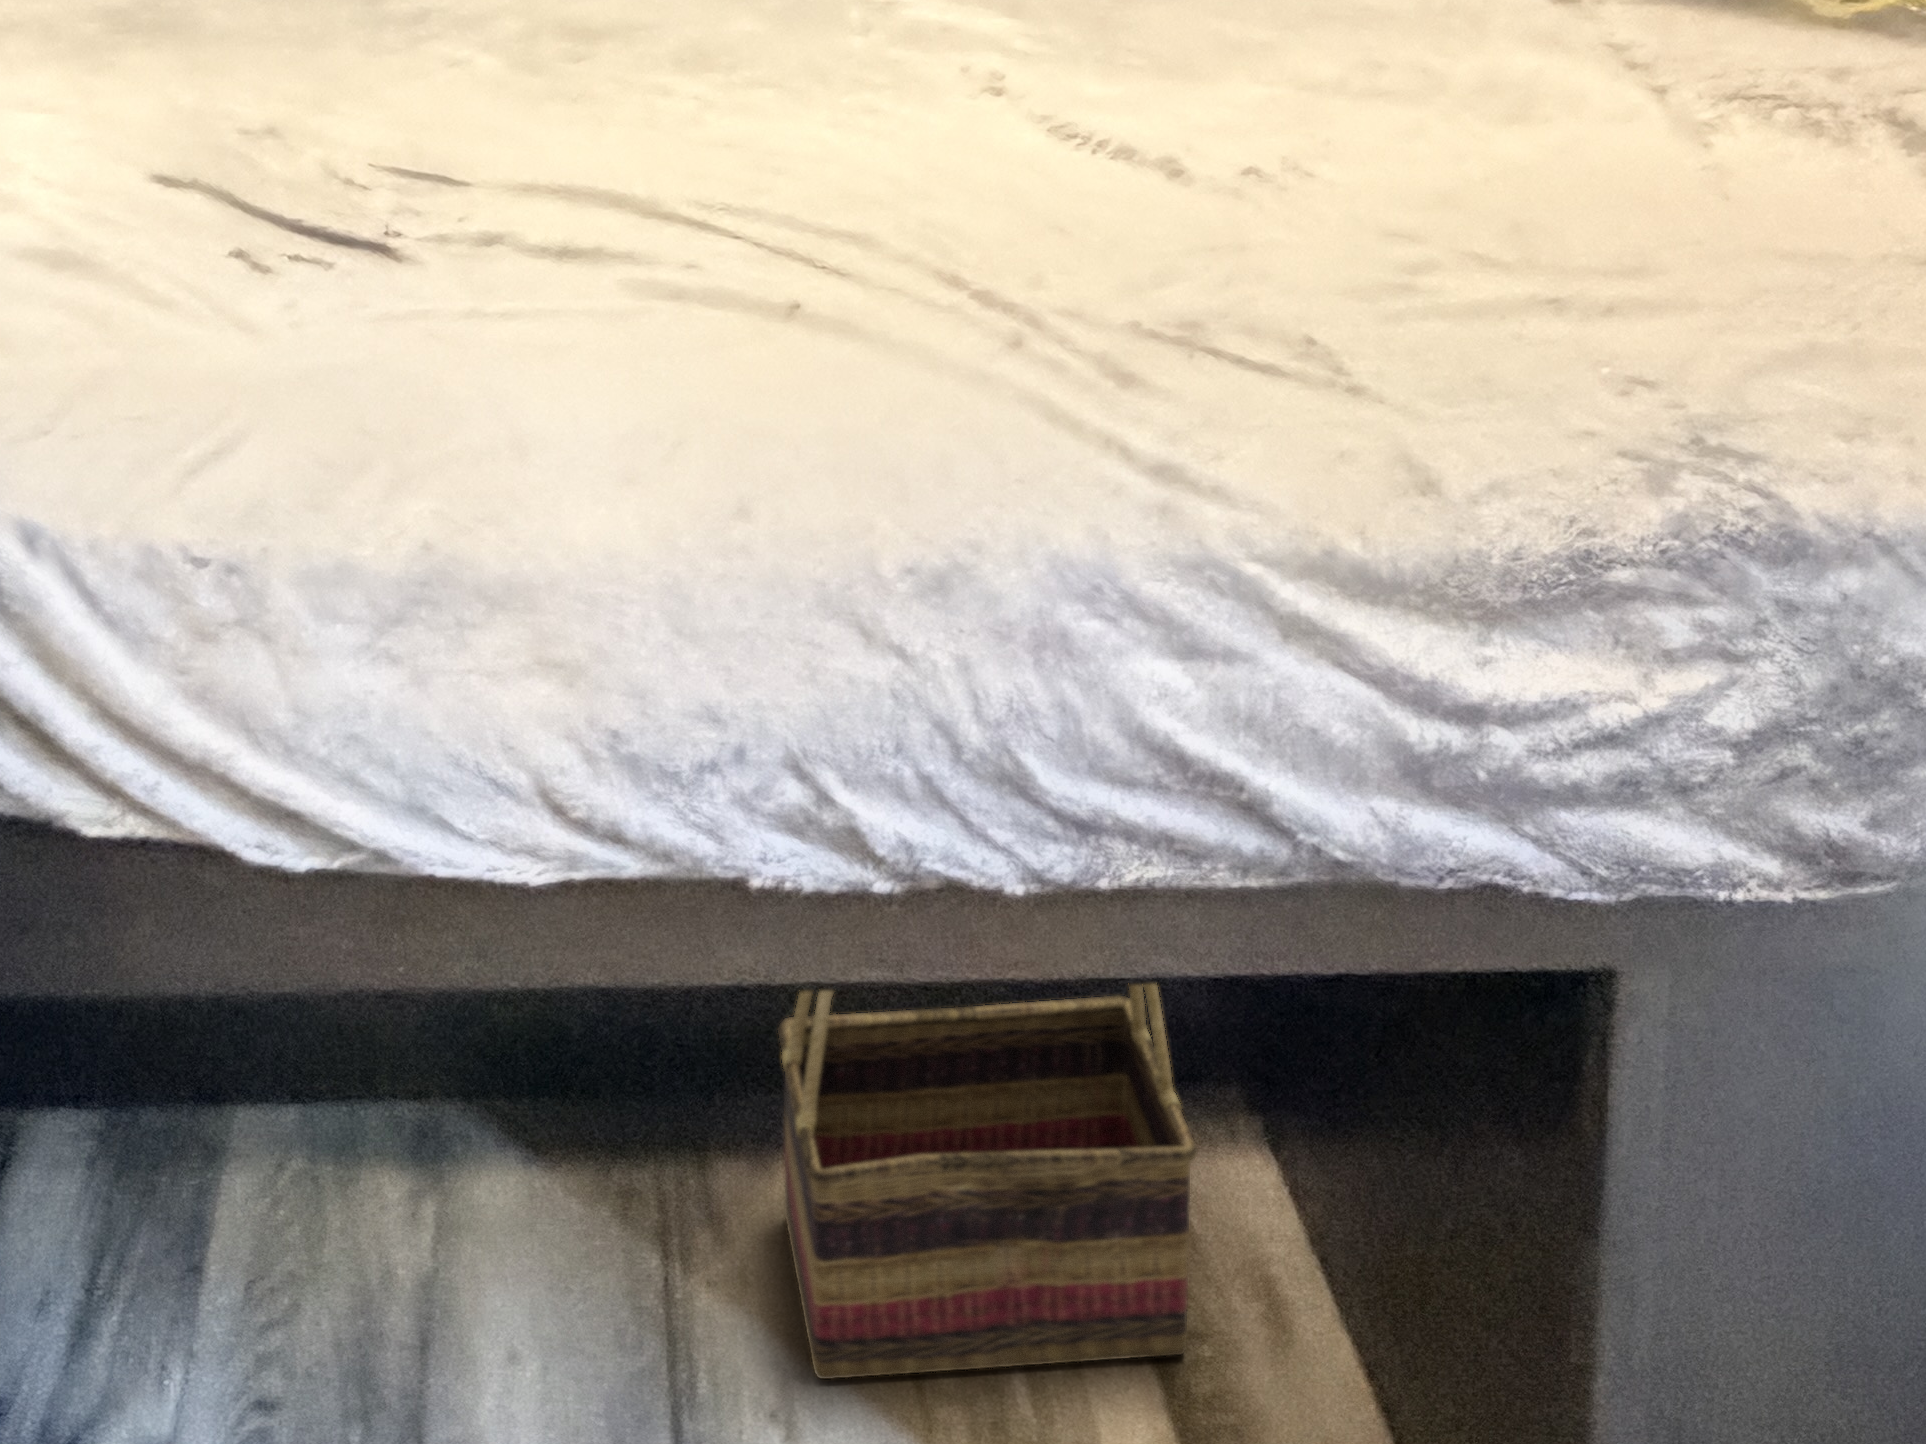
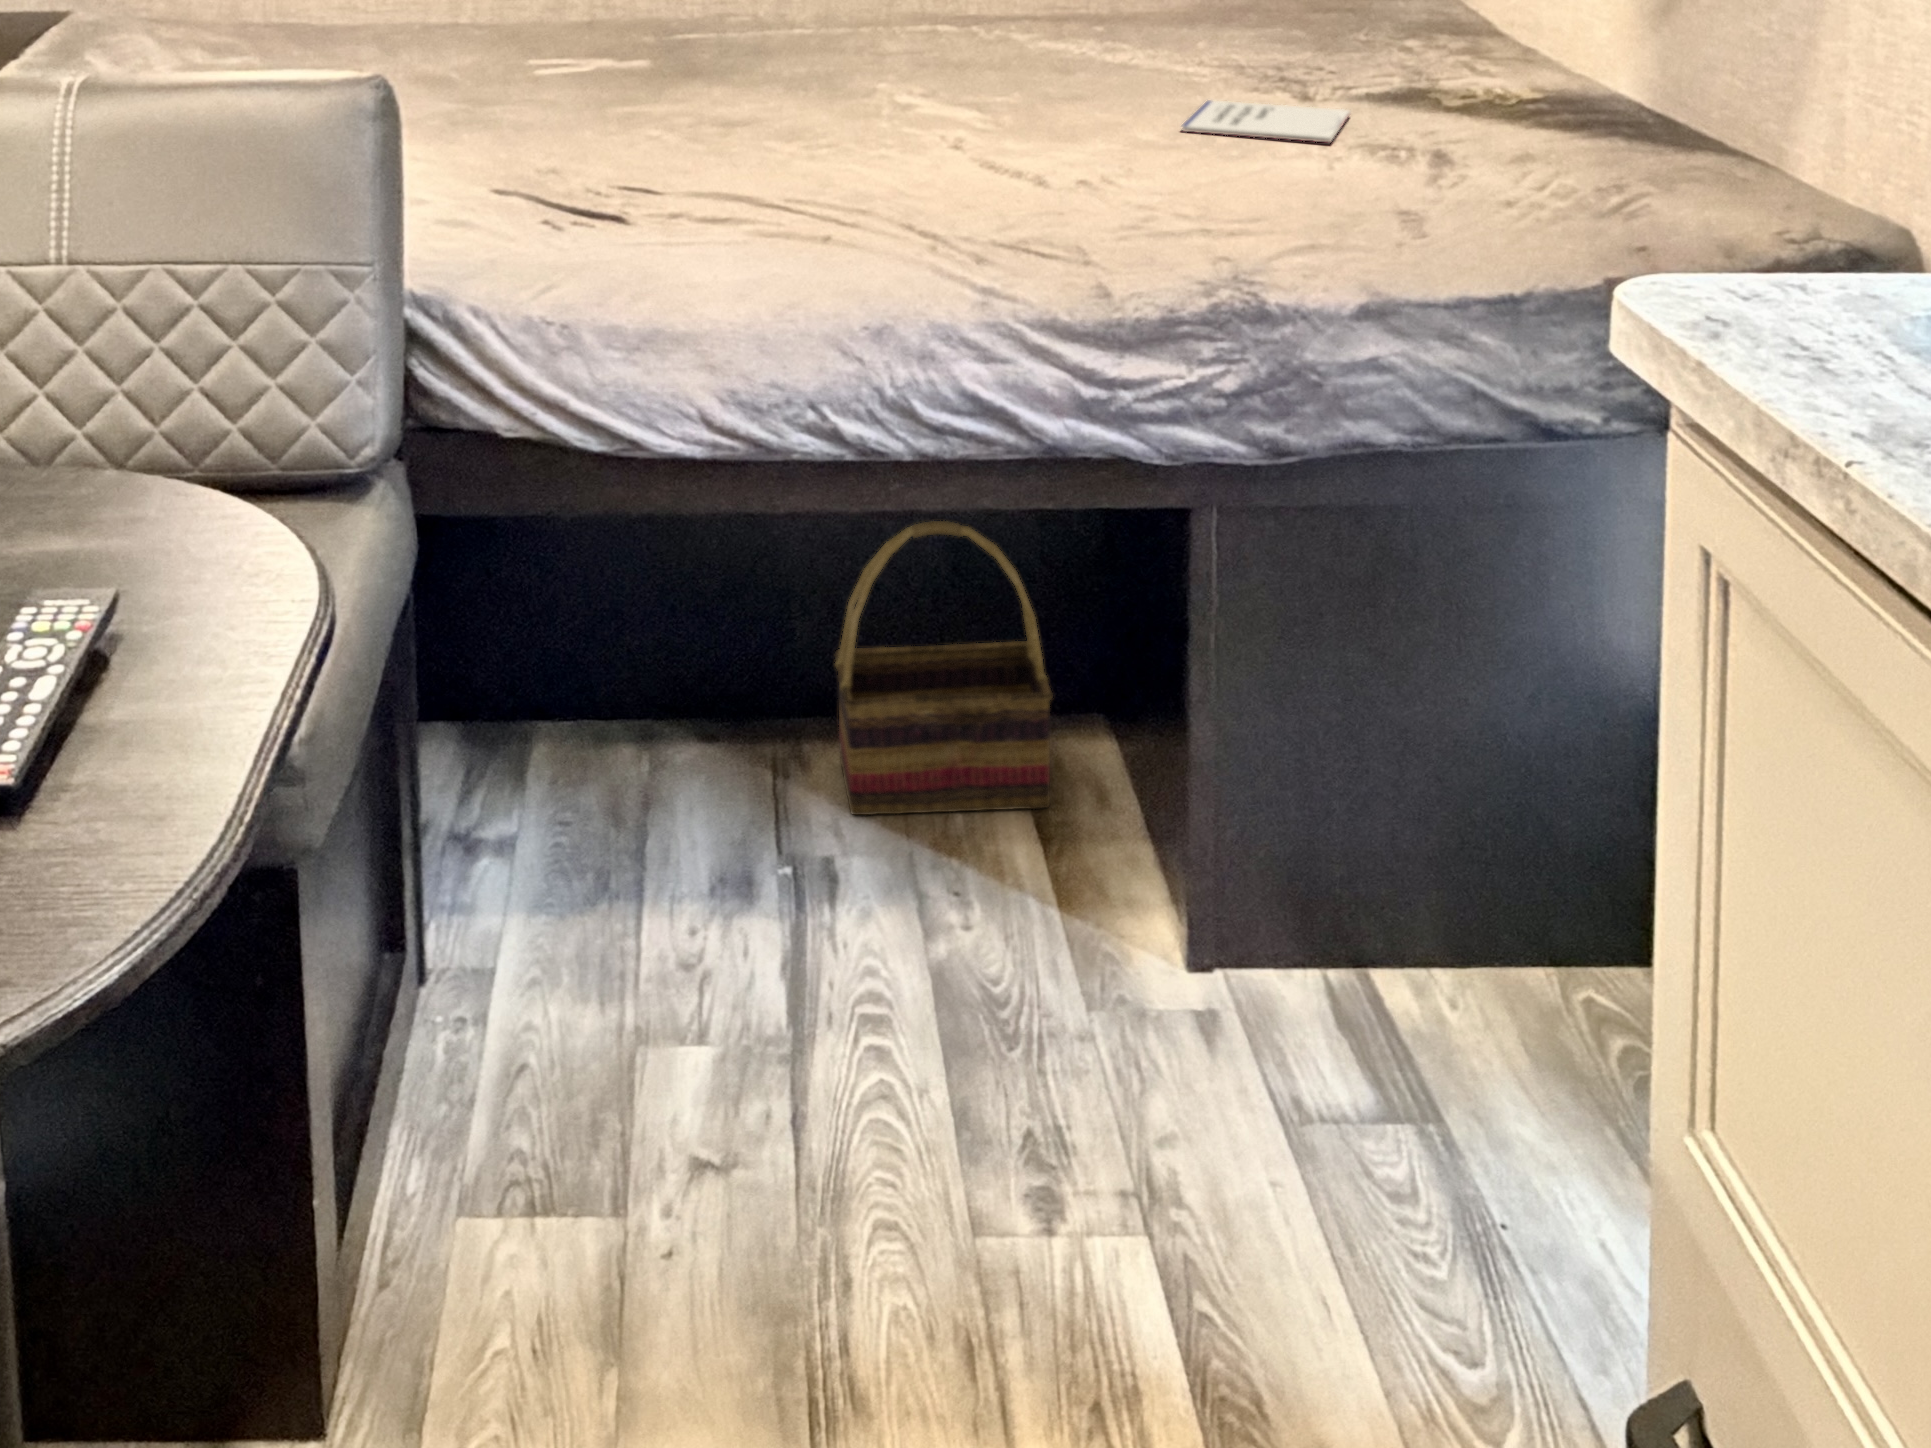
notebook: none [1405,9,1700,104] -> present [1182,100,1350,142]

